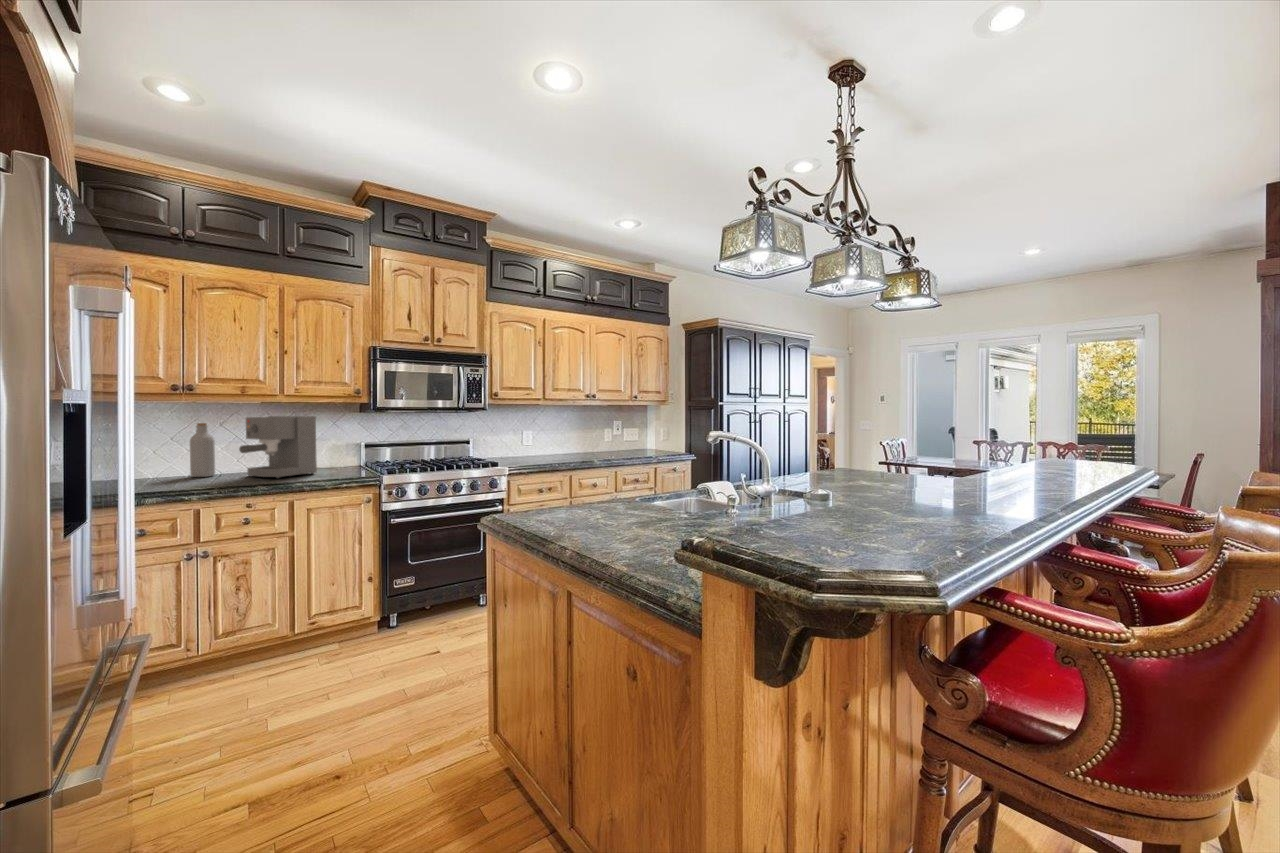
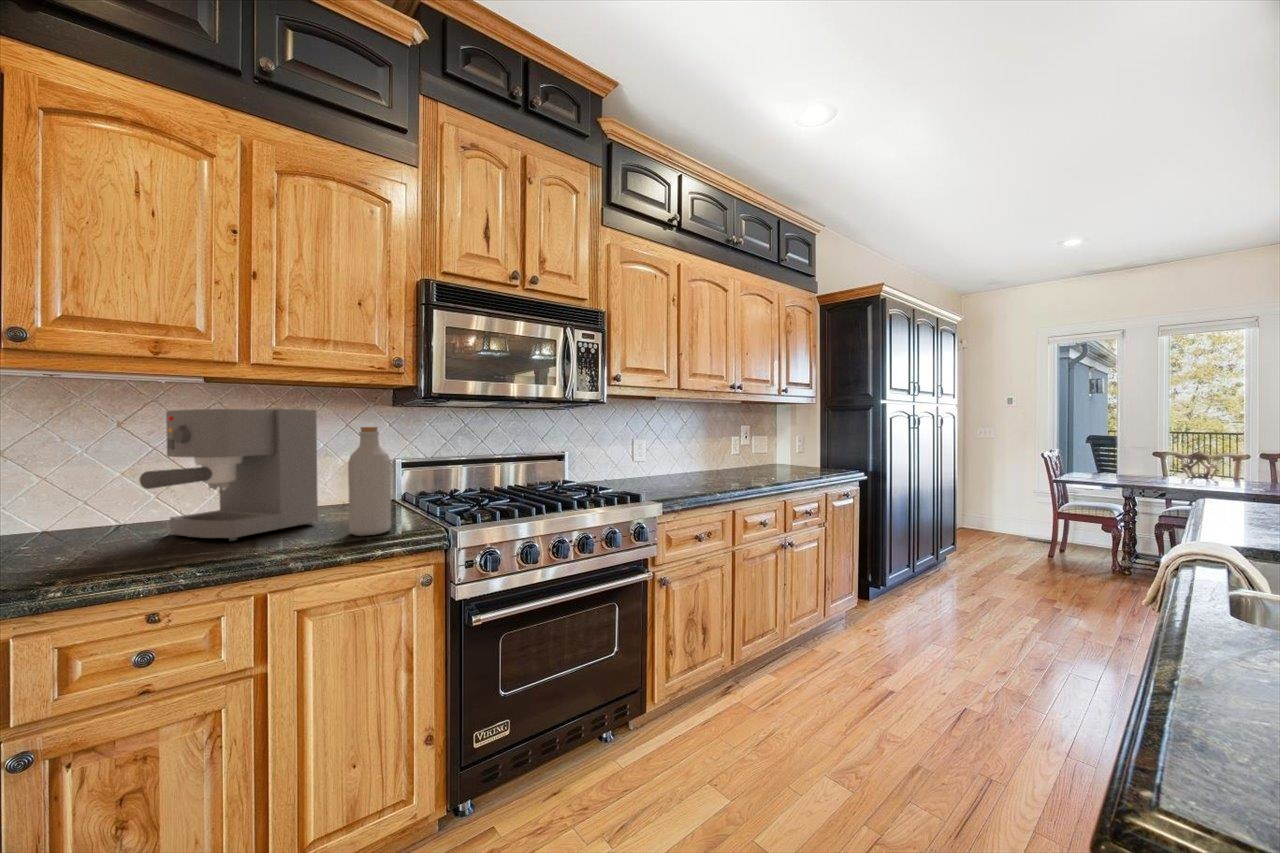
bottle: present [190,423,215,477] -> present [348,427,391,536]

